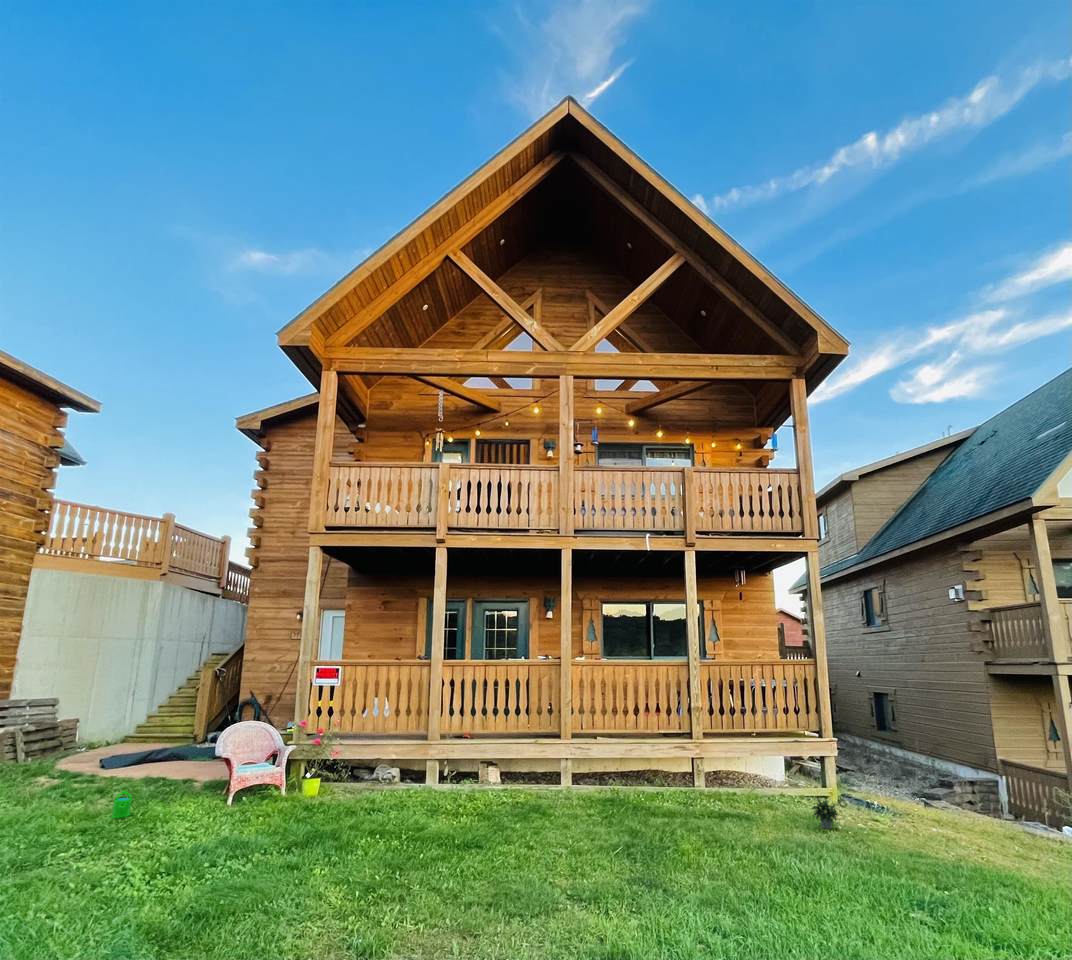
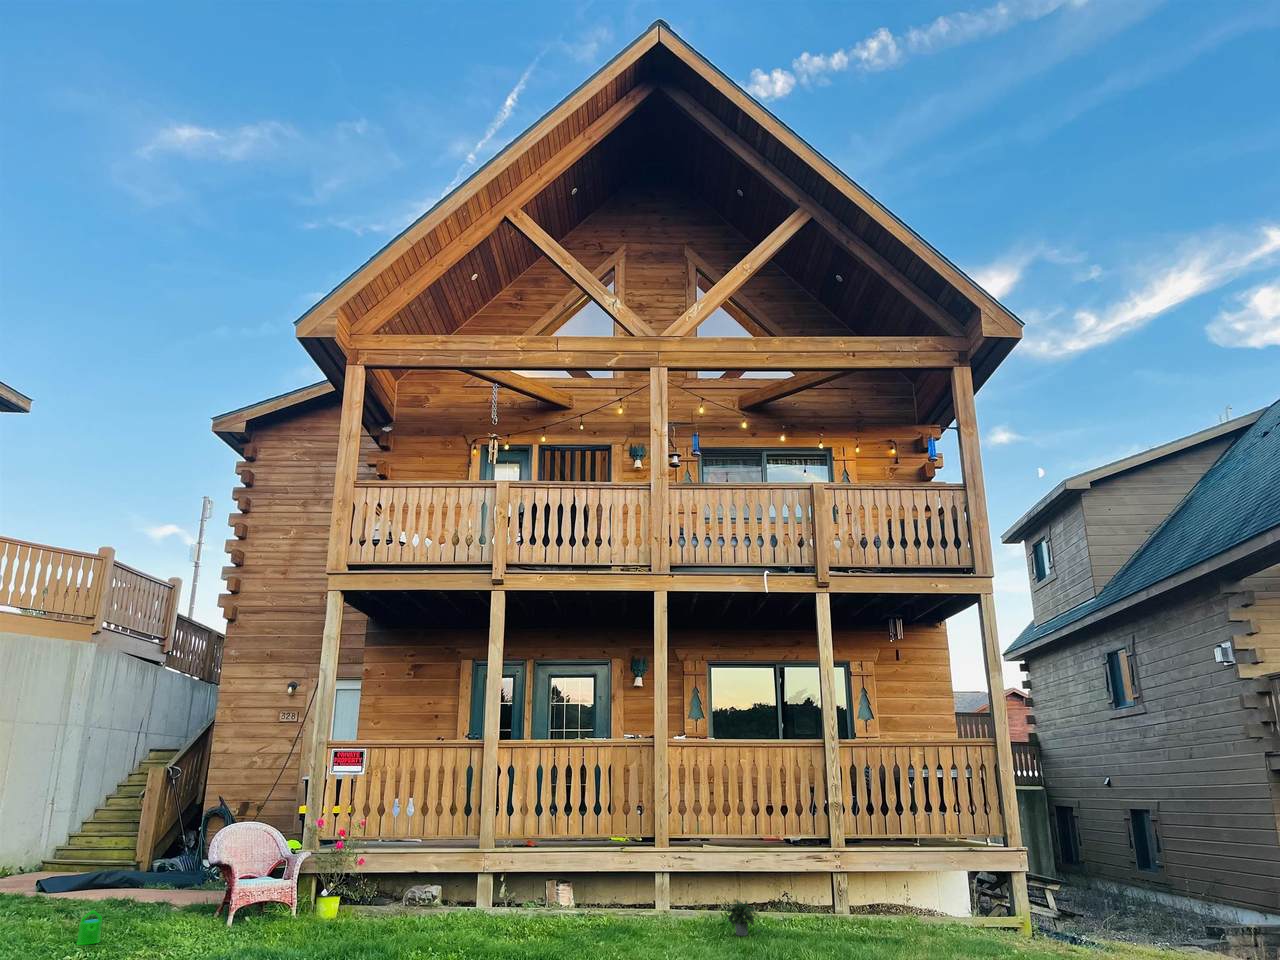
potted plant: present [812,798,838,829] -> present [726,900,757,936]

